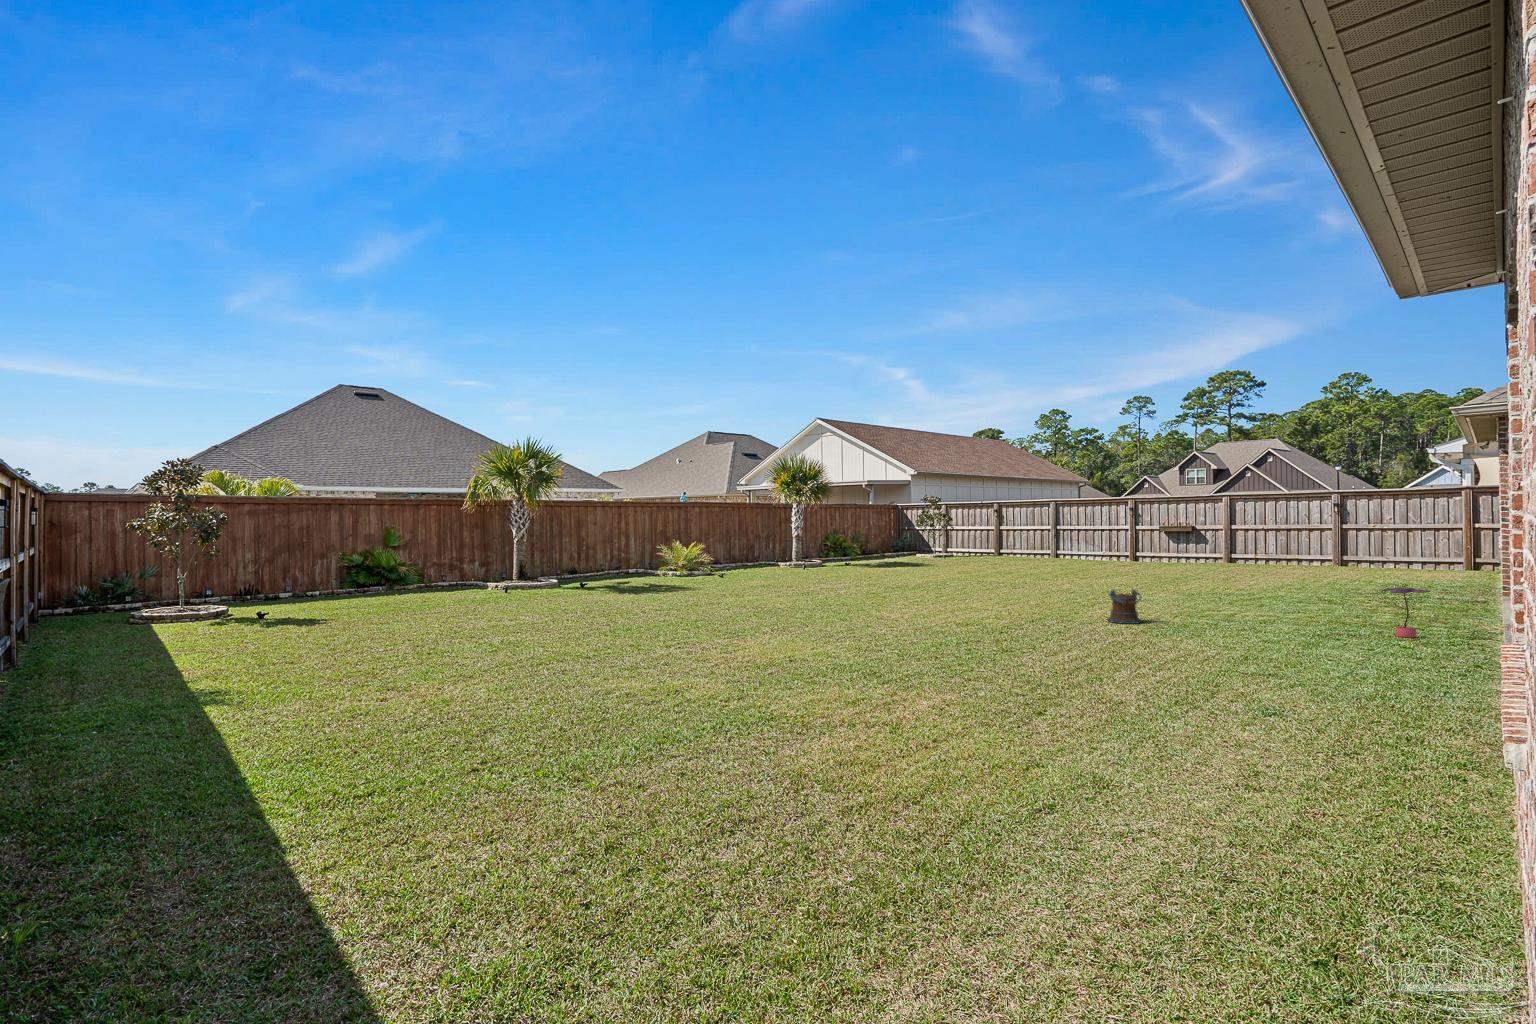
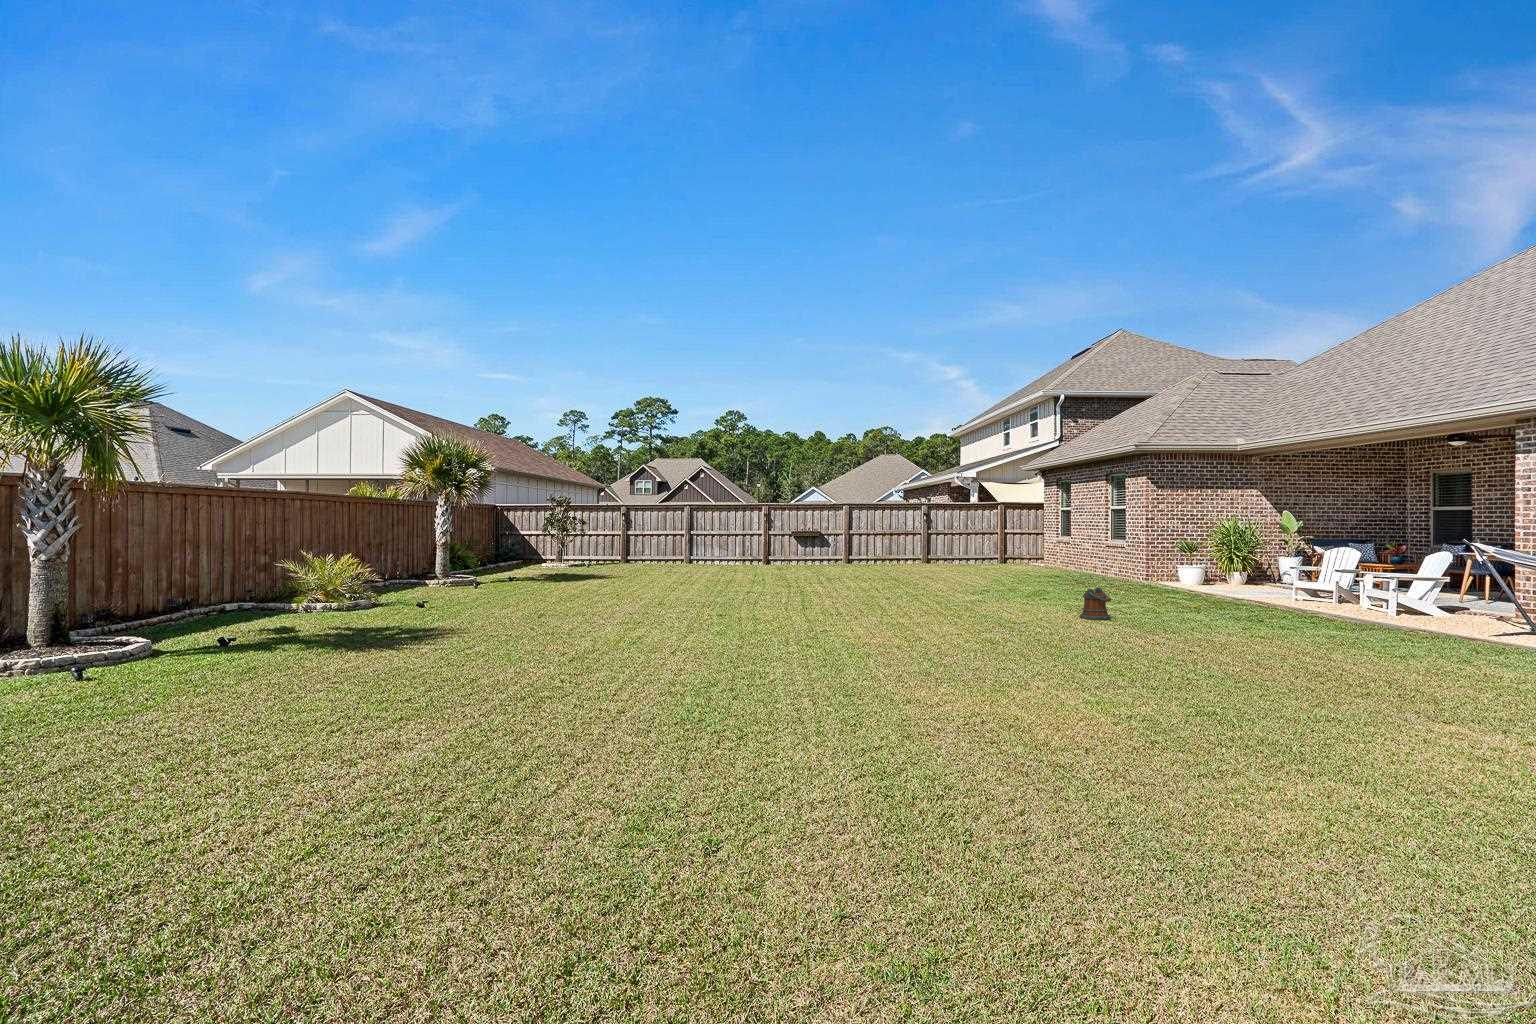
potted plant: present [1381,587,1429,638] -> none [1236,575,1268,612]

